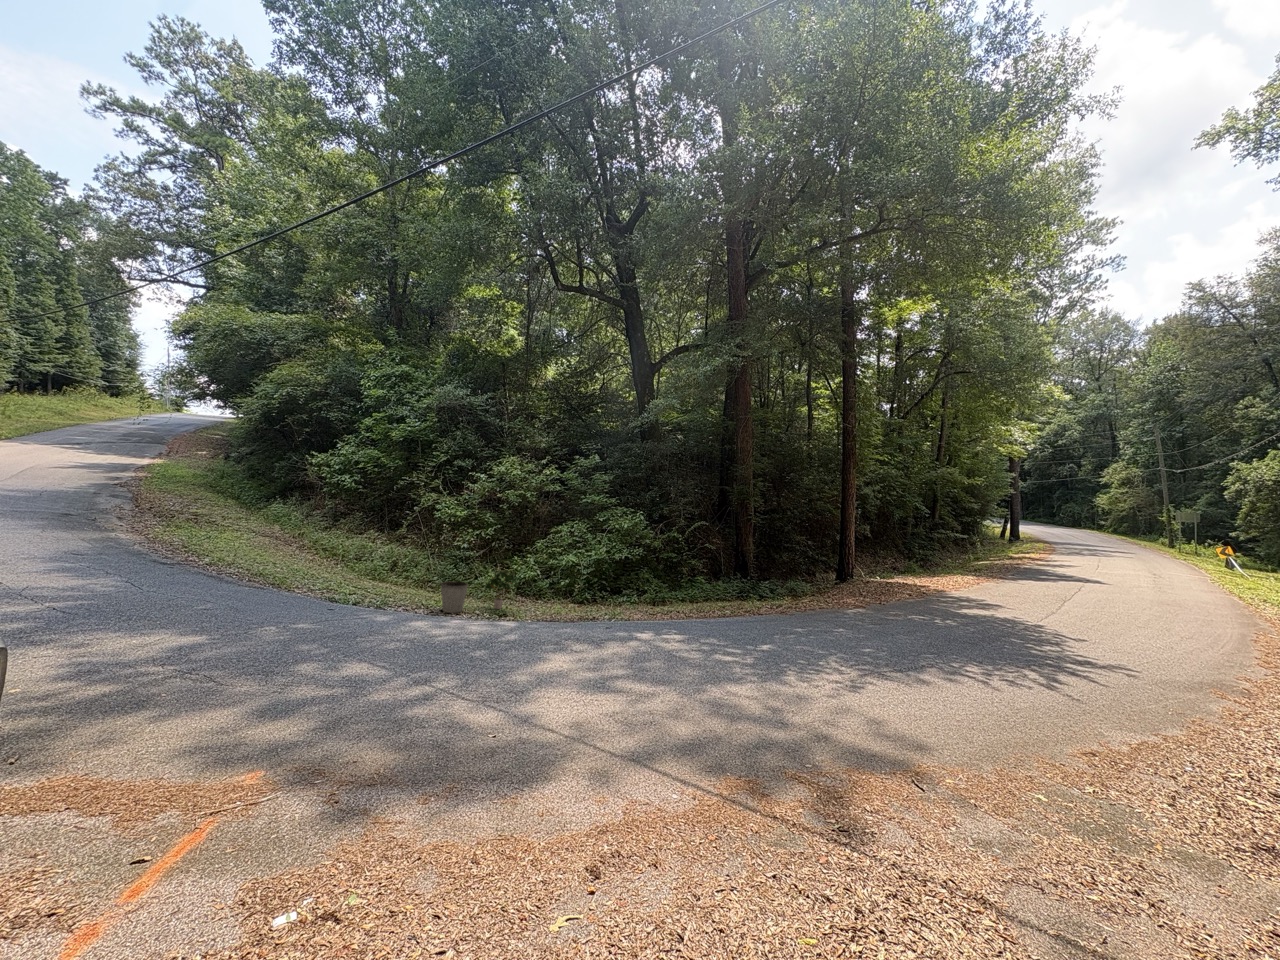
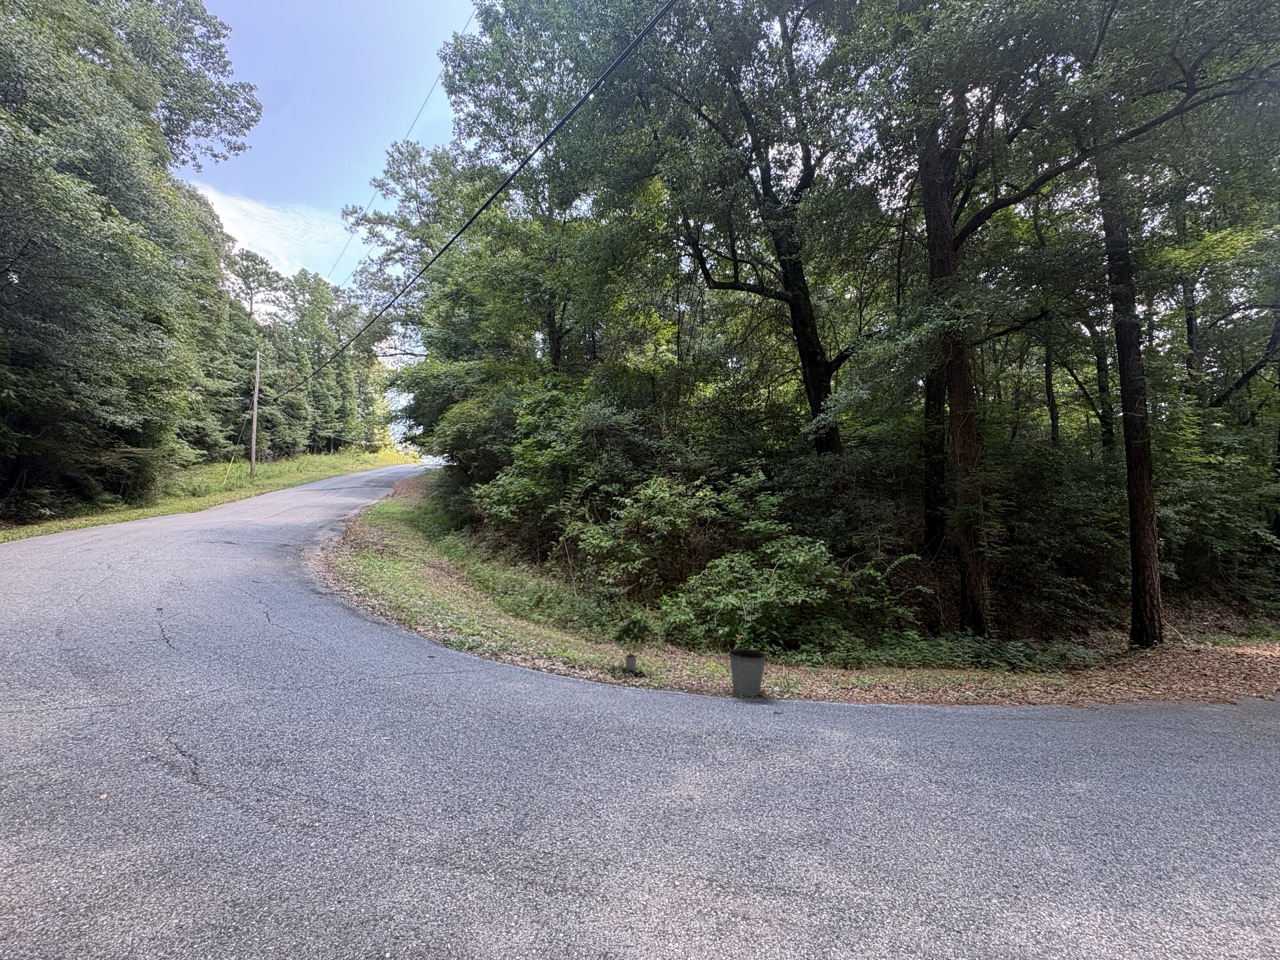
bucket: present [441,581,468,613] -> present [729,649,766,696]

